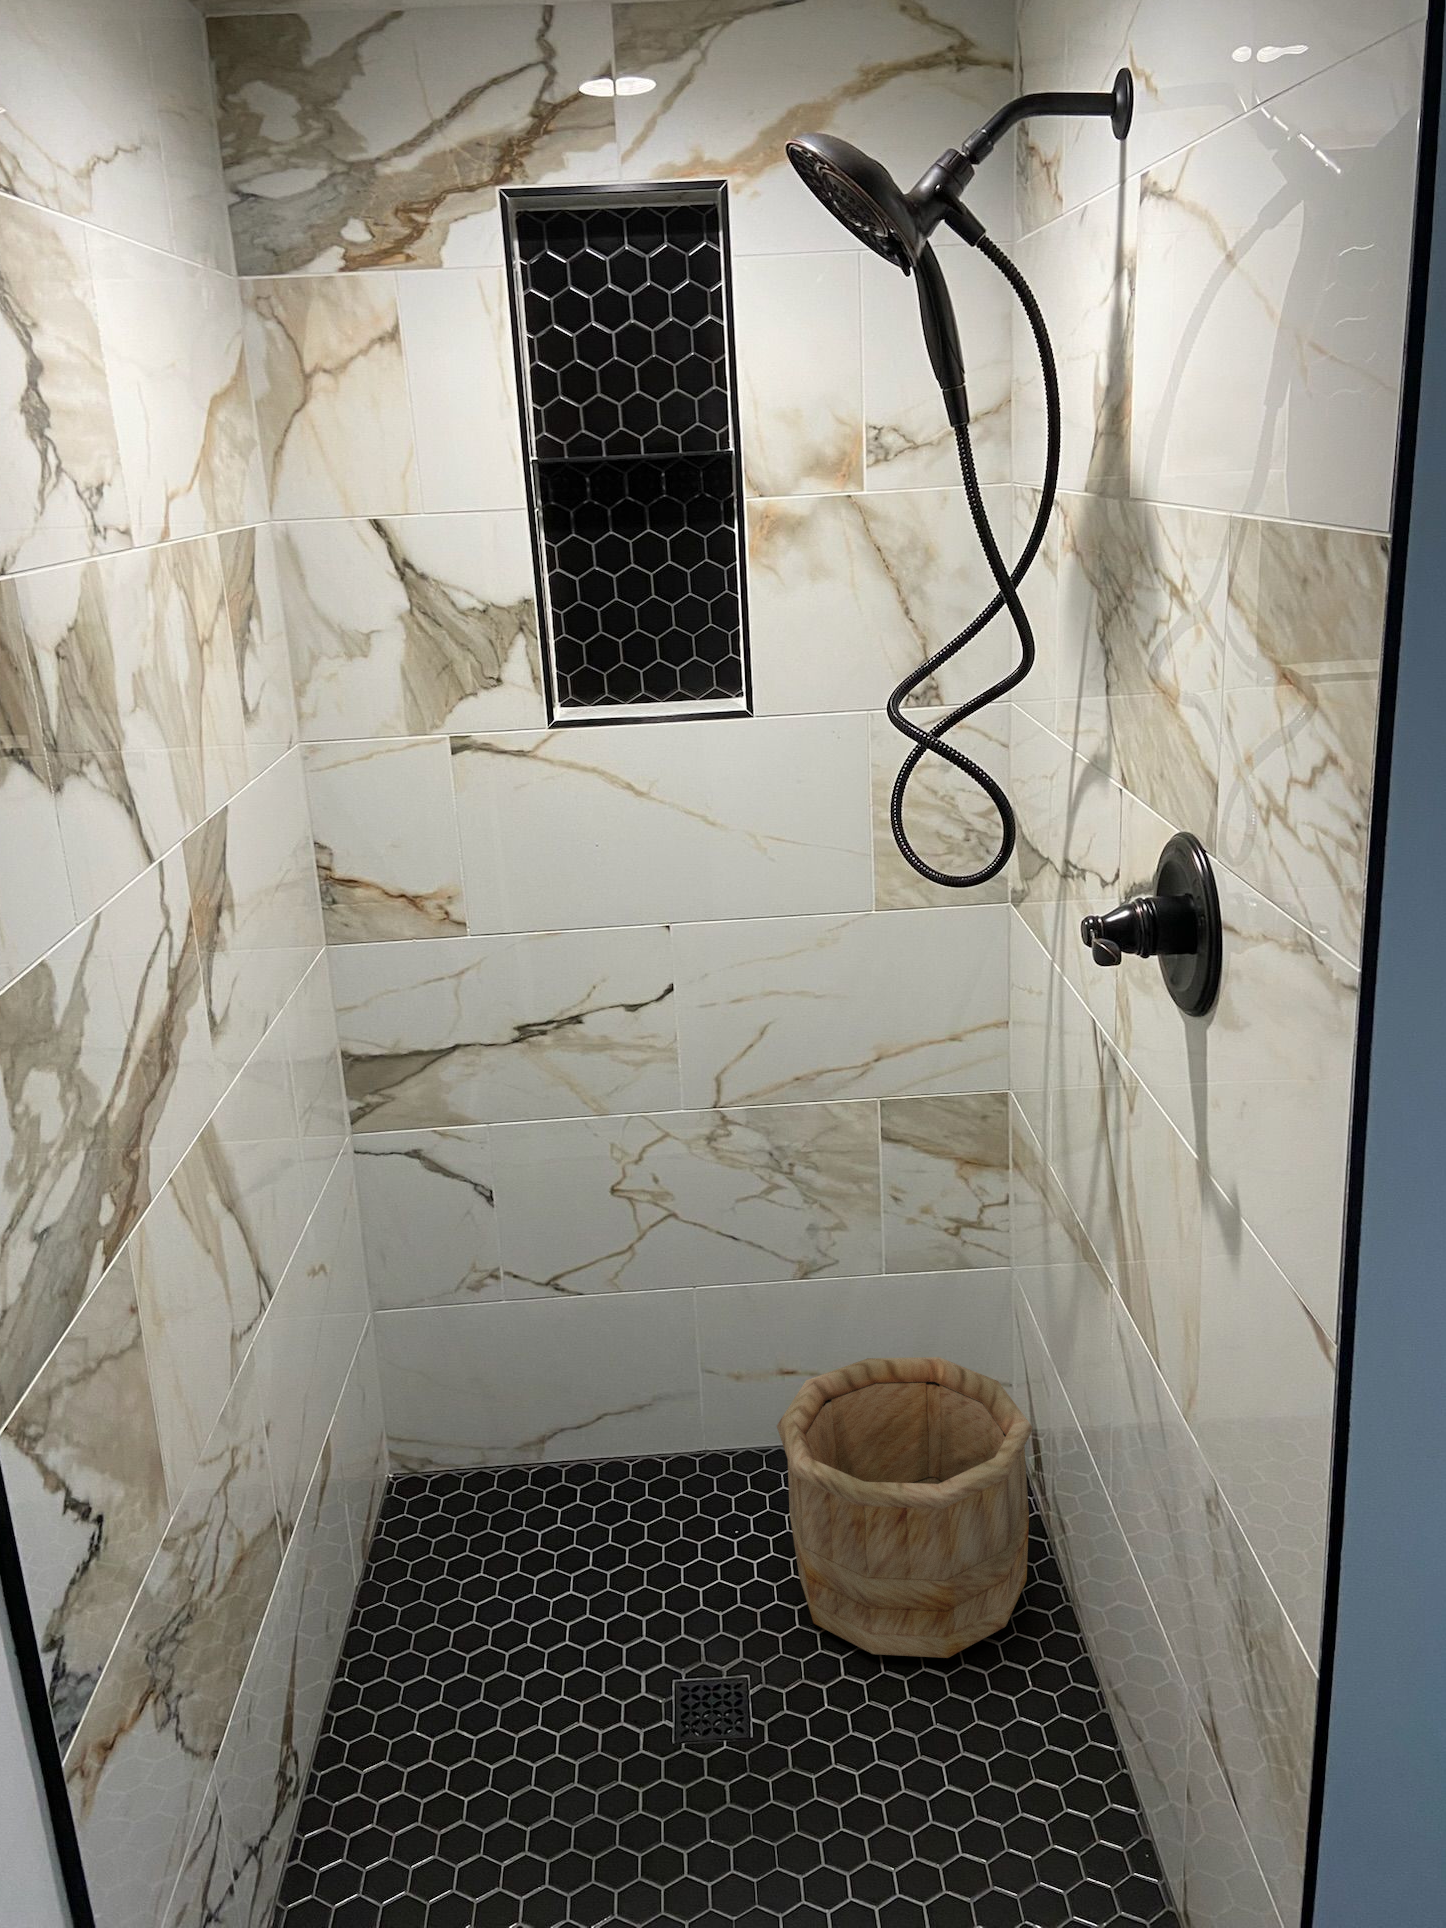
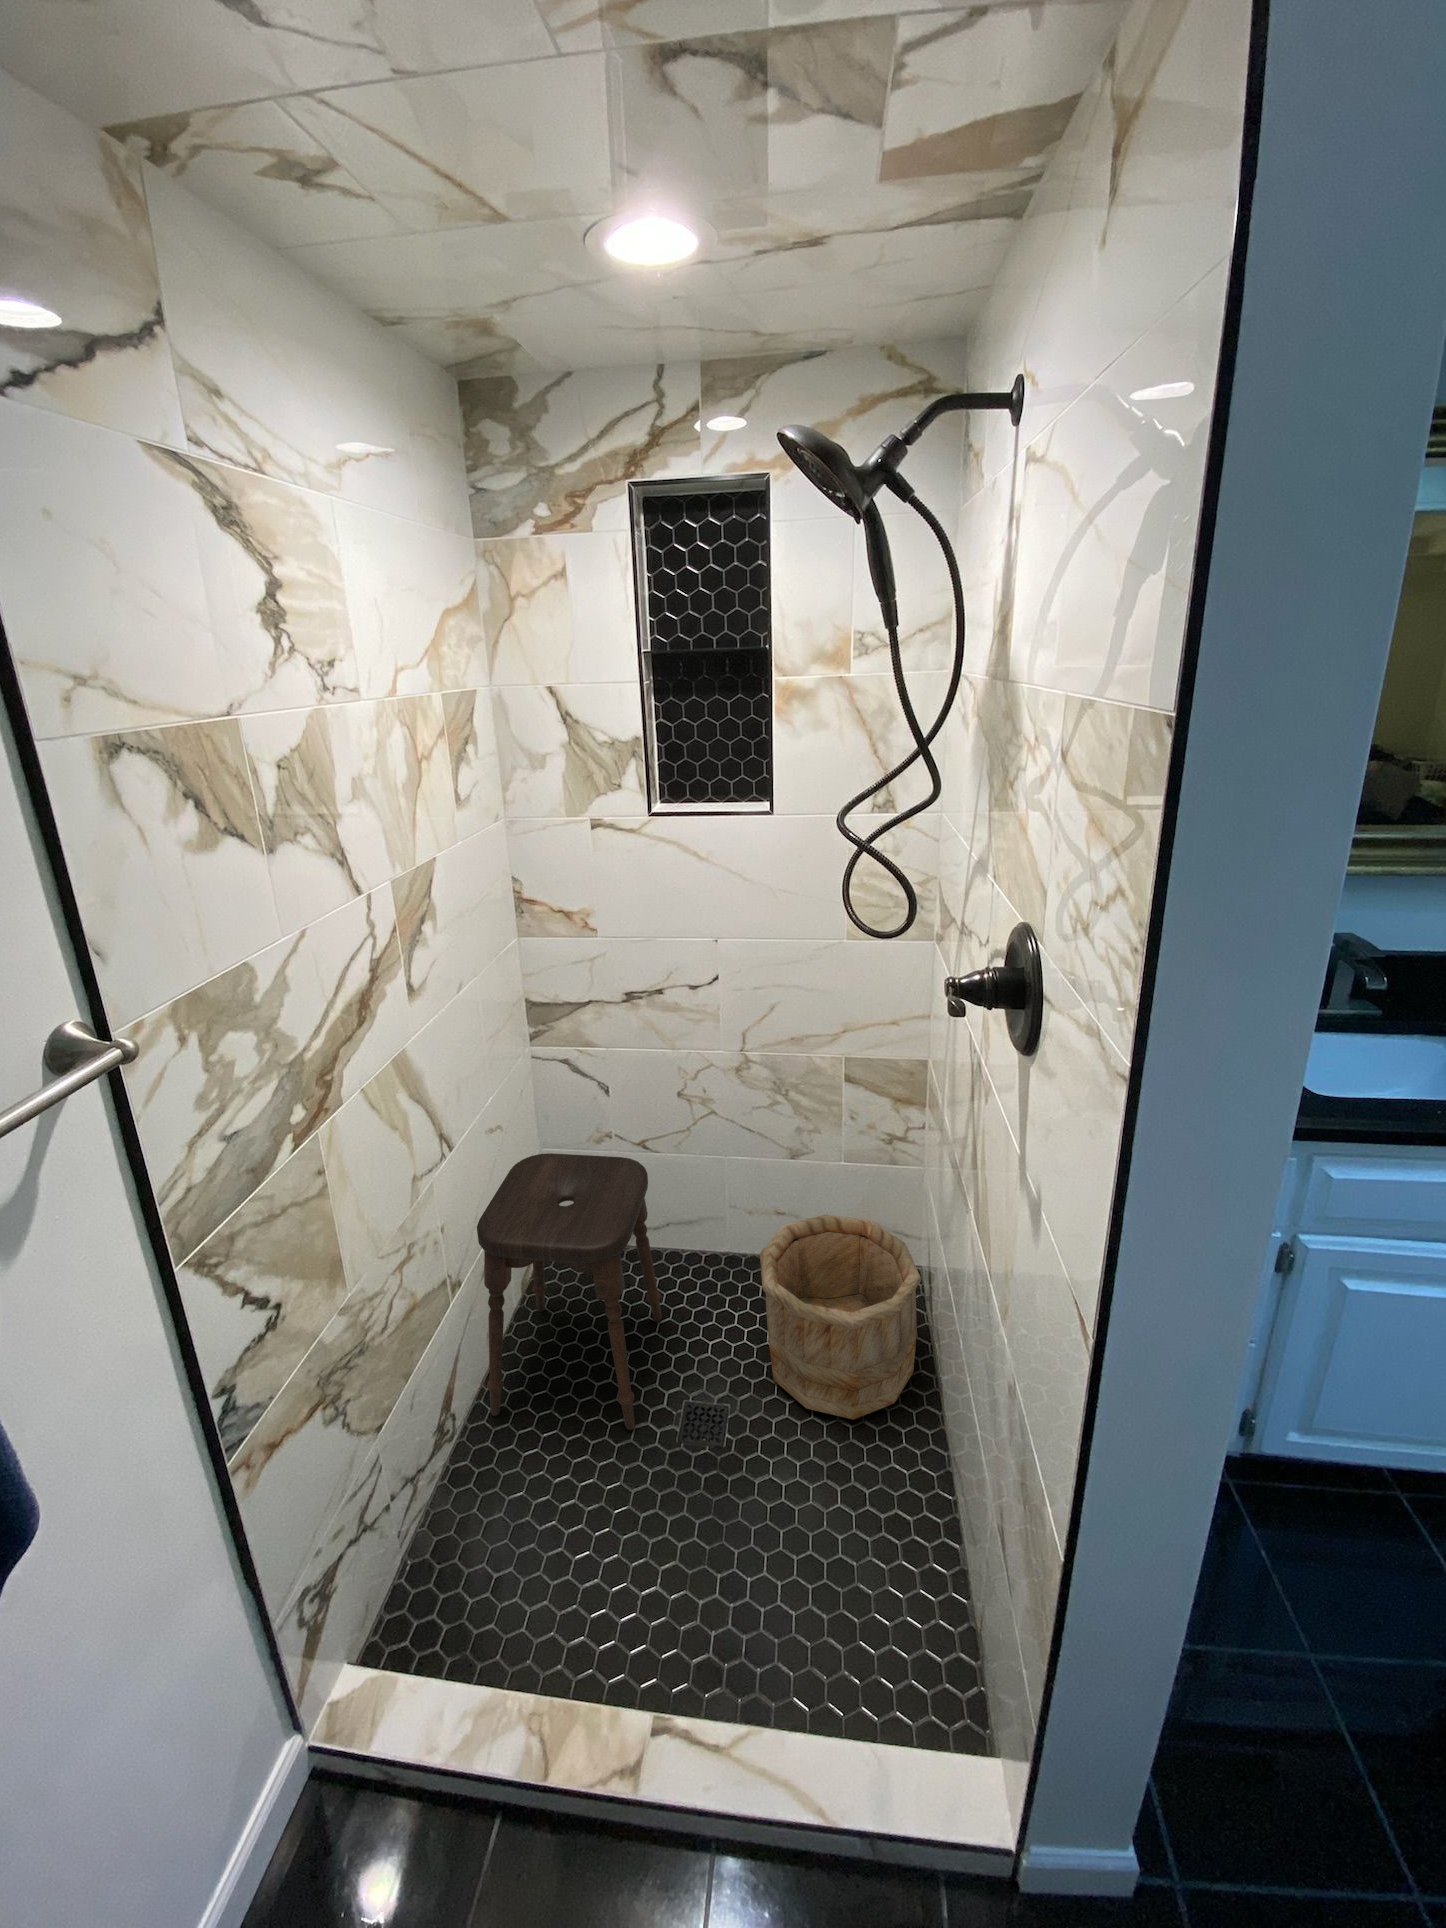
stool: none [324,1296,614,1743] -> present [477,1153,662,1430]

